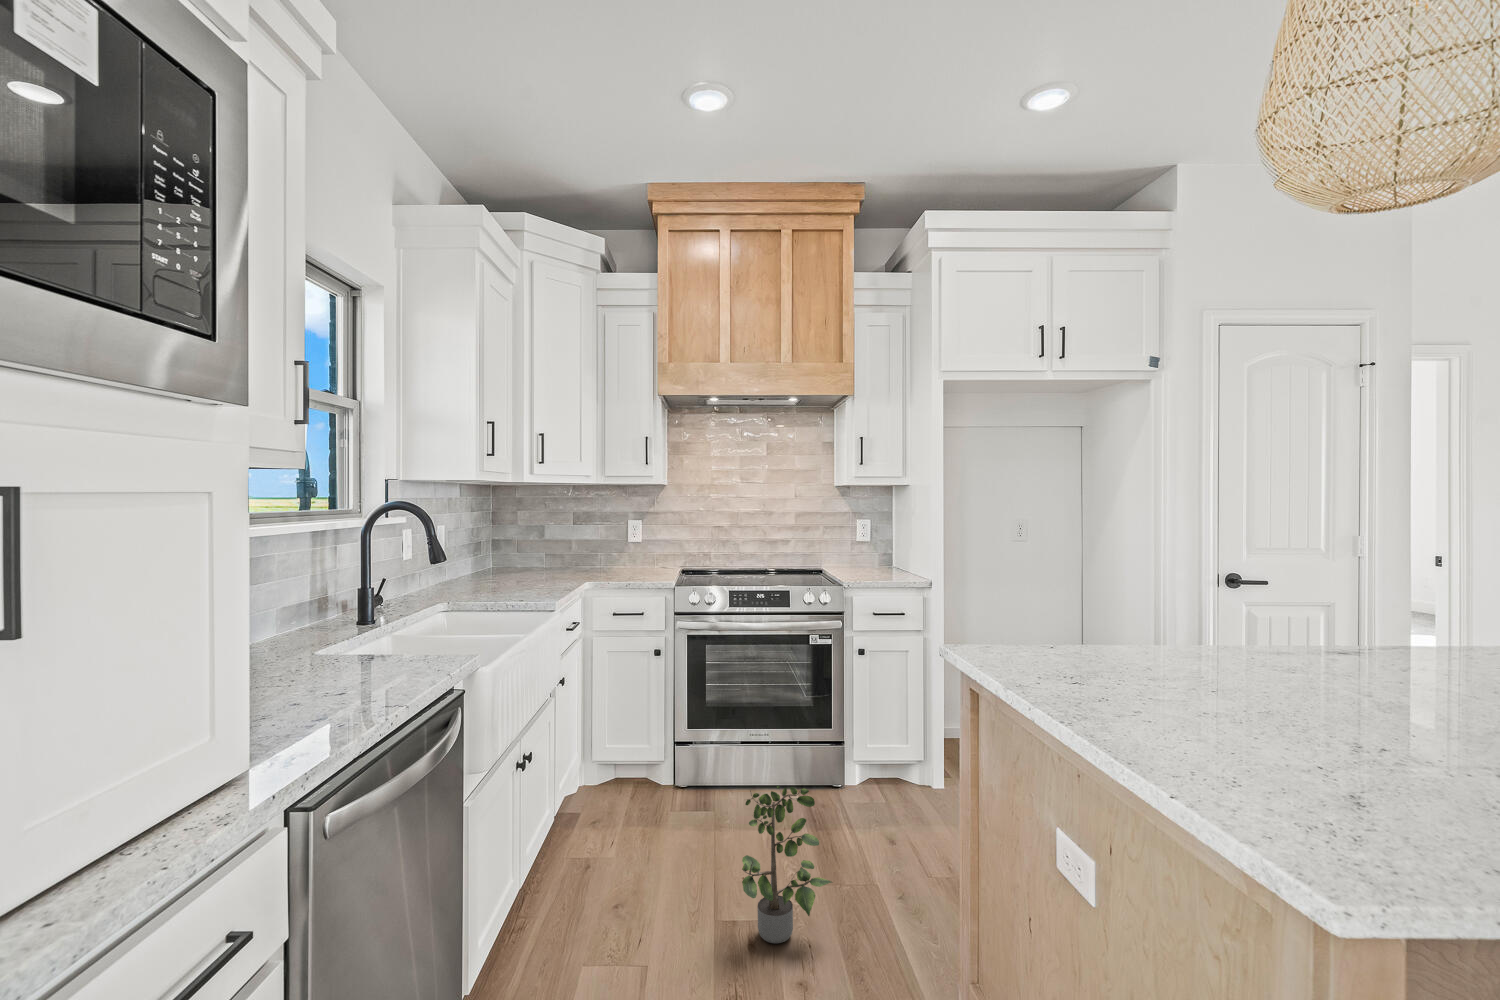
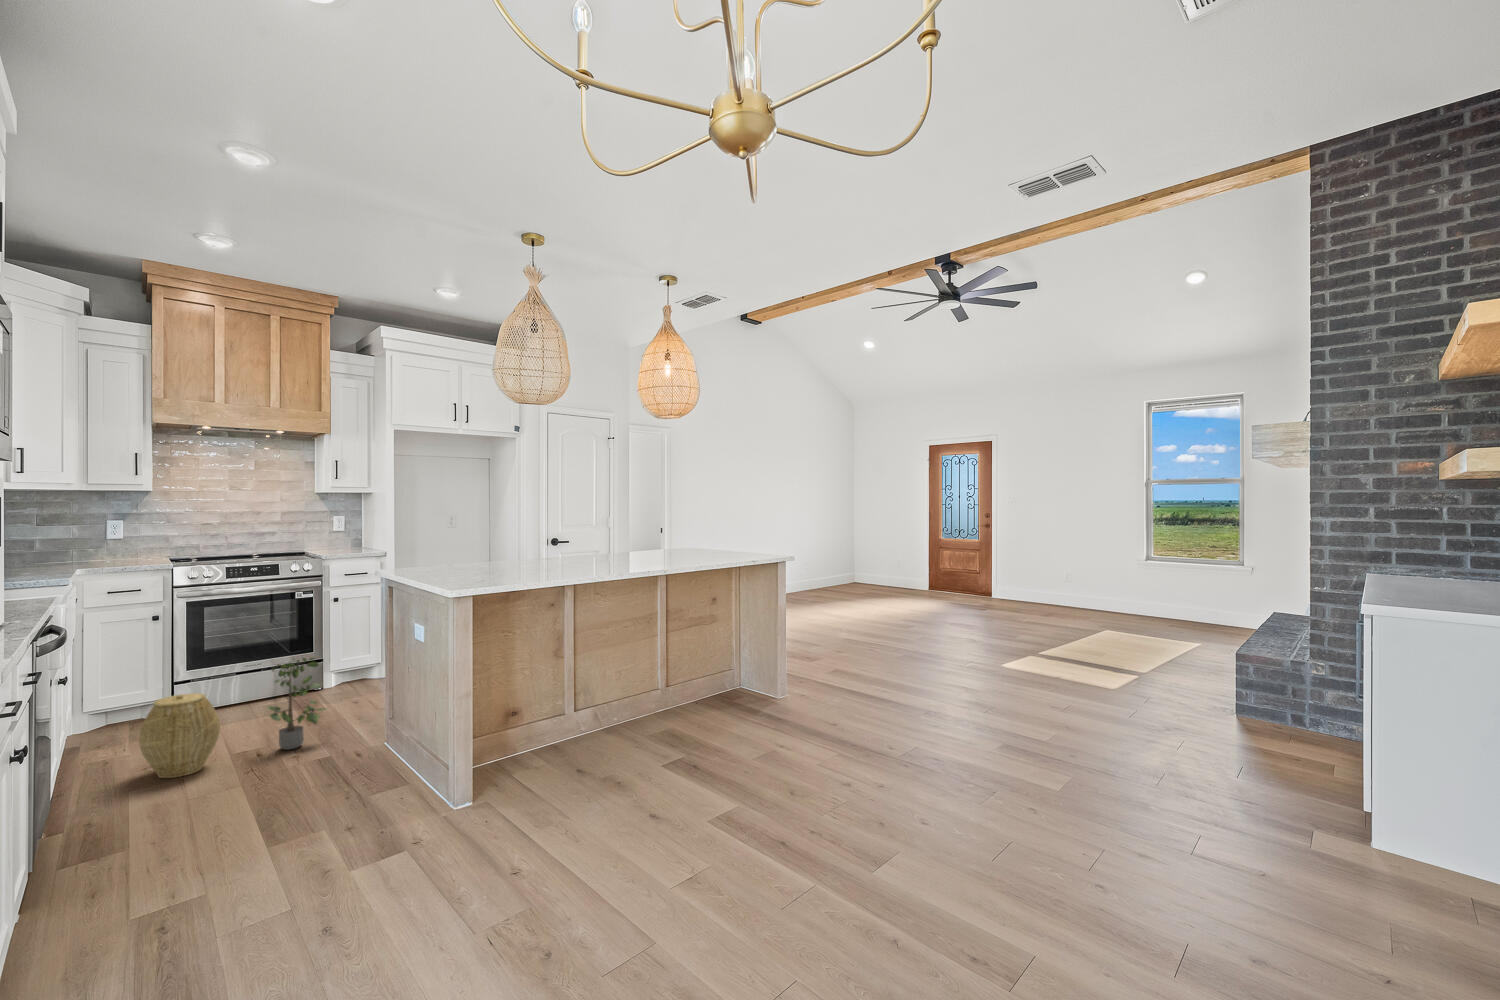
woven basket: none [579,813,678,956] -> present [139,693,220,778]

